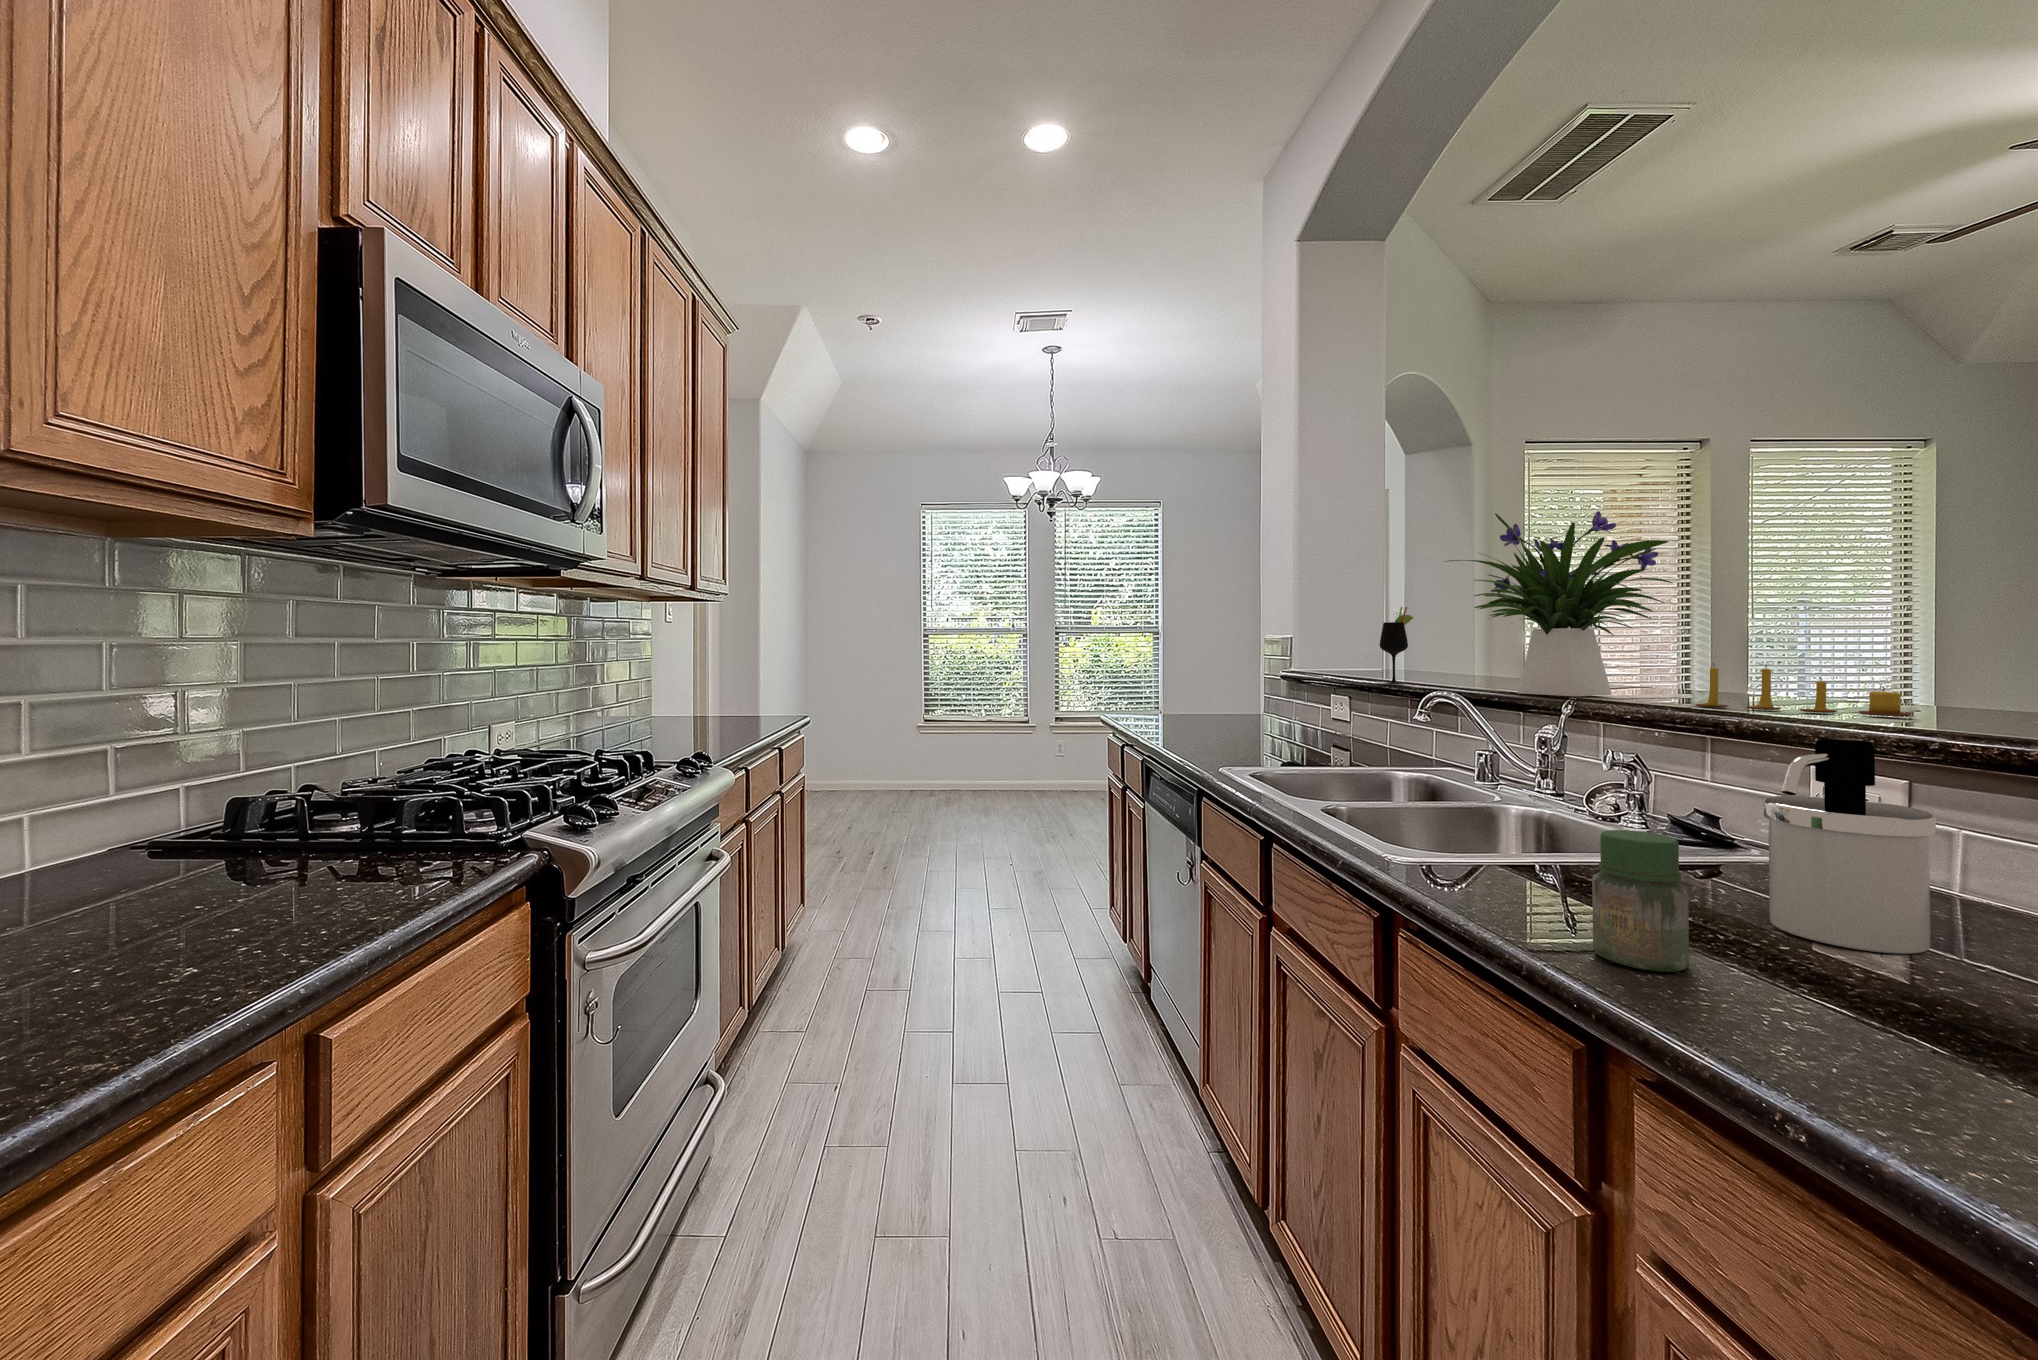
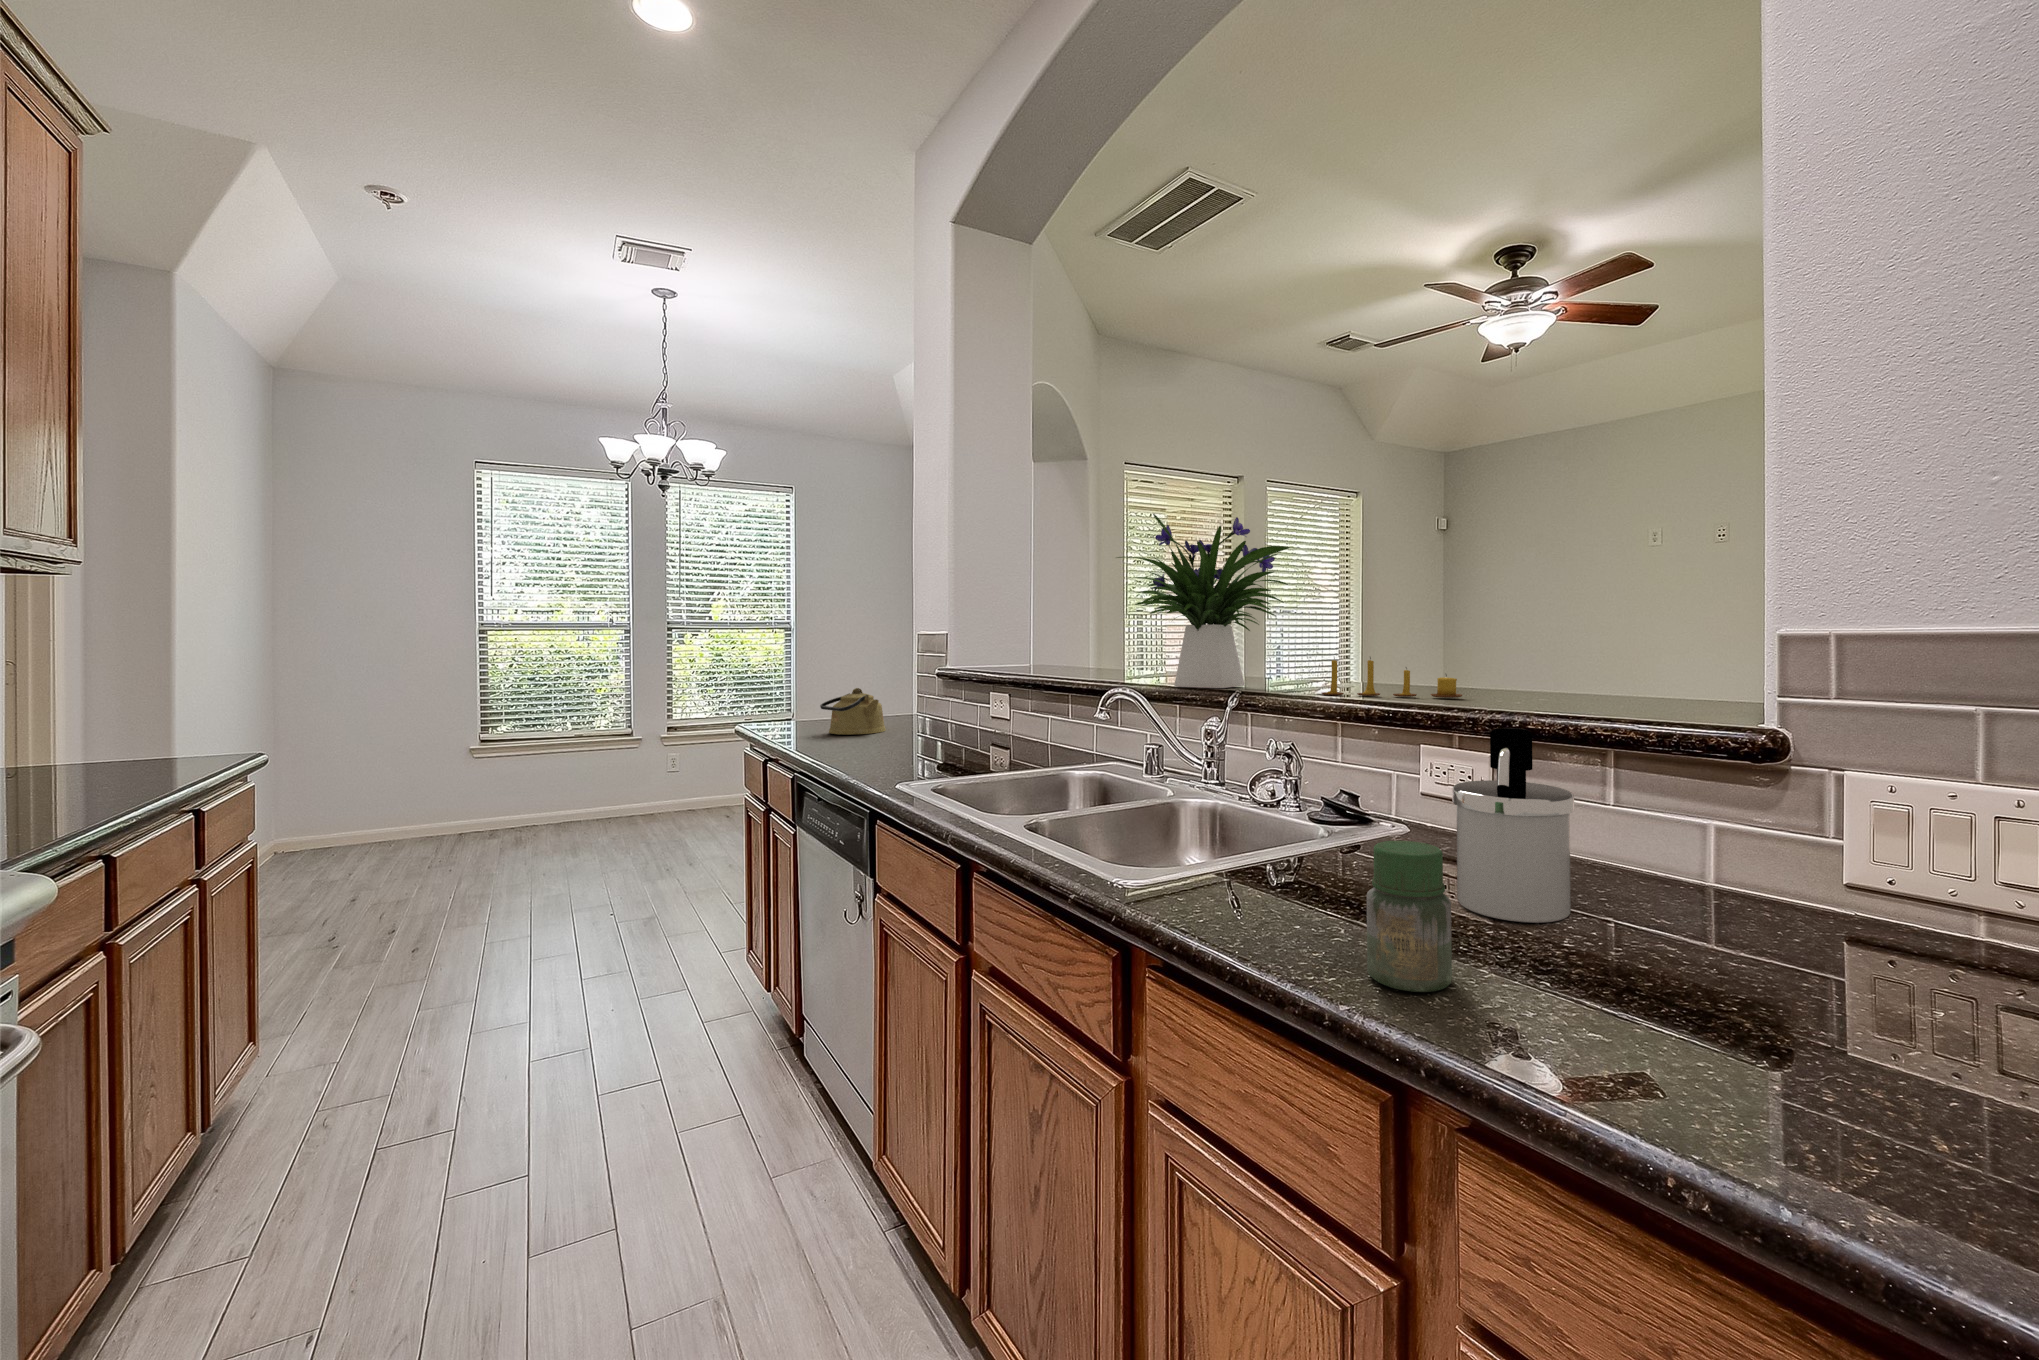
wine glass: present [1380,607,1413,685] -> none [1047,603,1077,681]
kettle: none [1170,687,1229,728] -> present [820,688,886,735]

